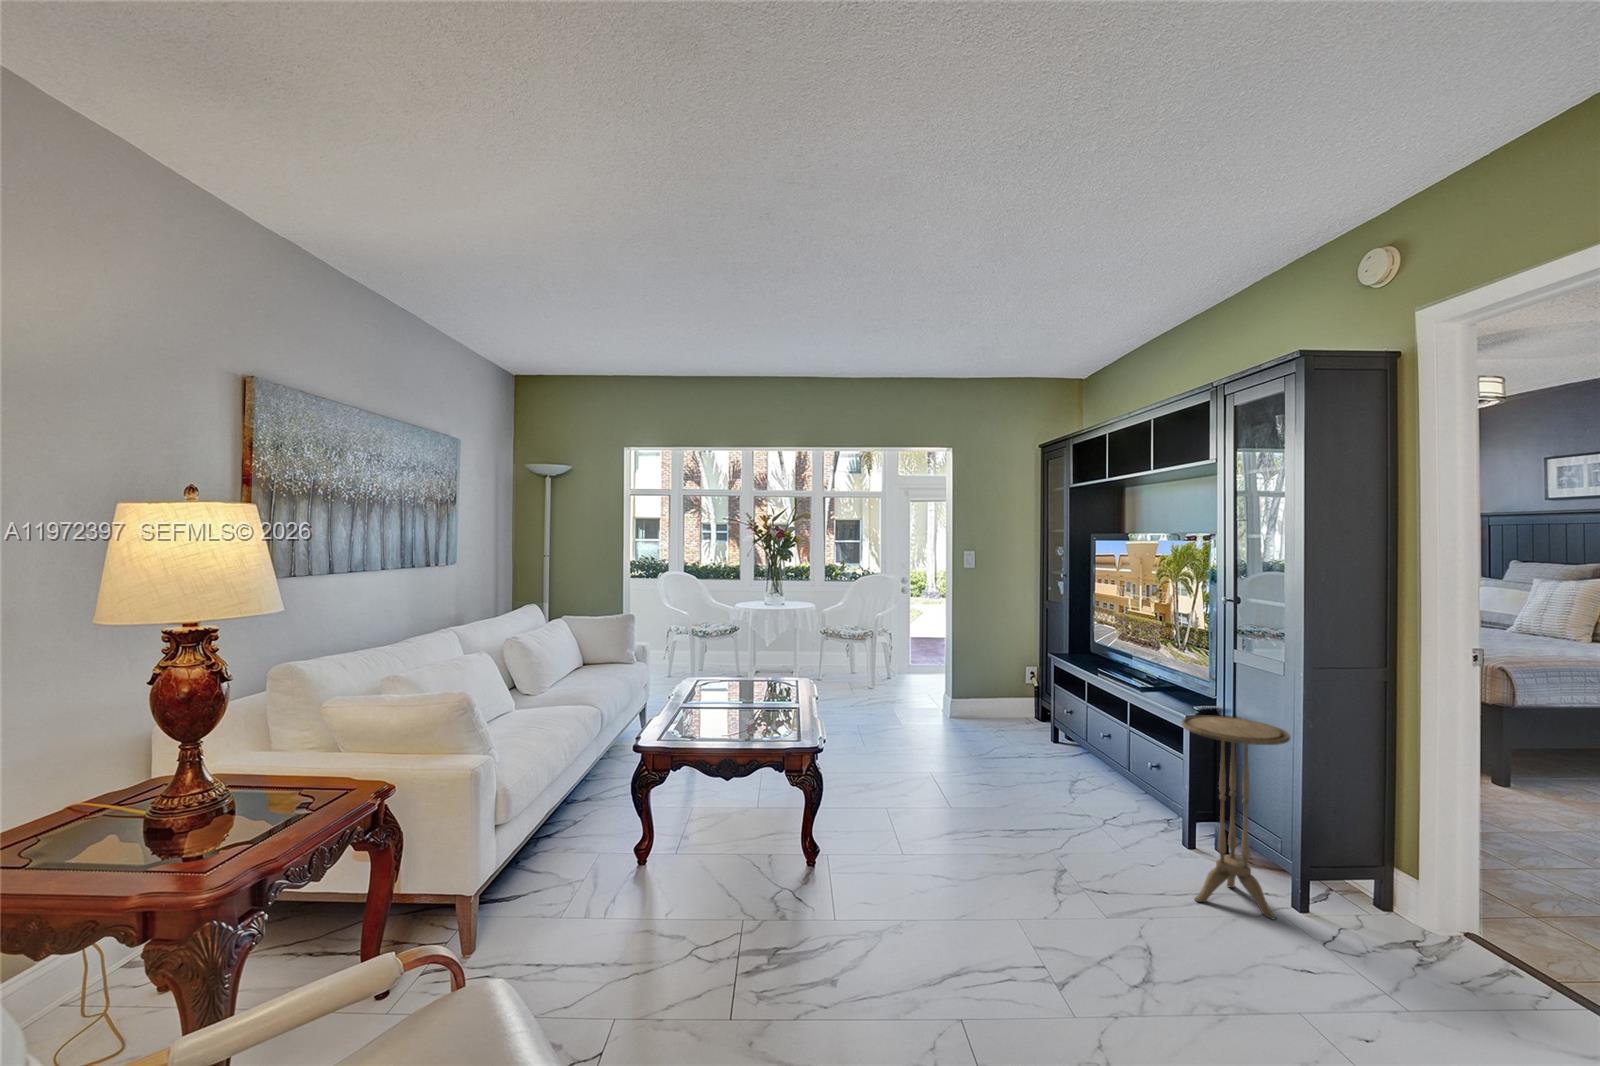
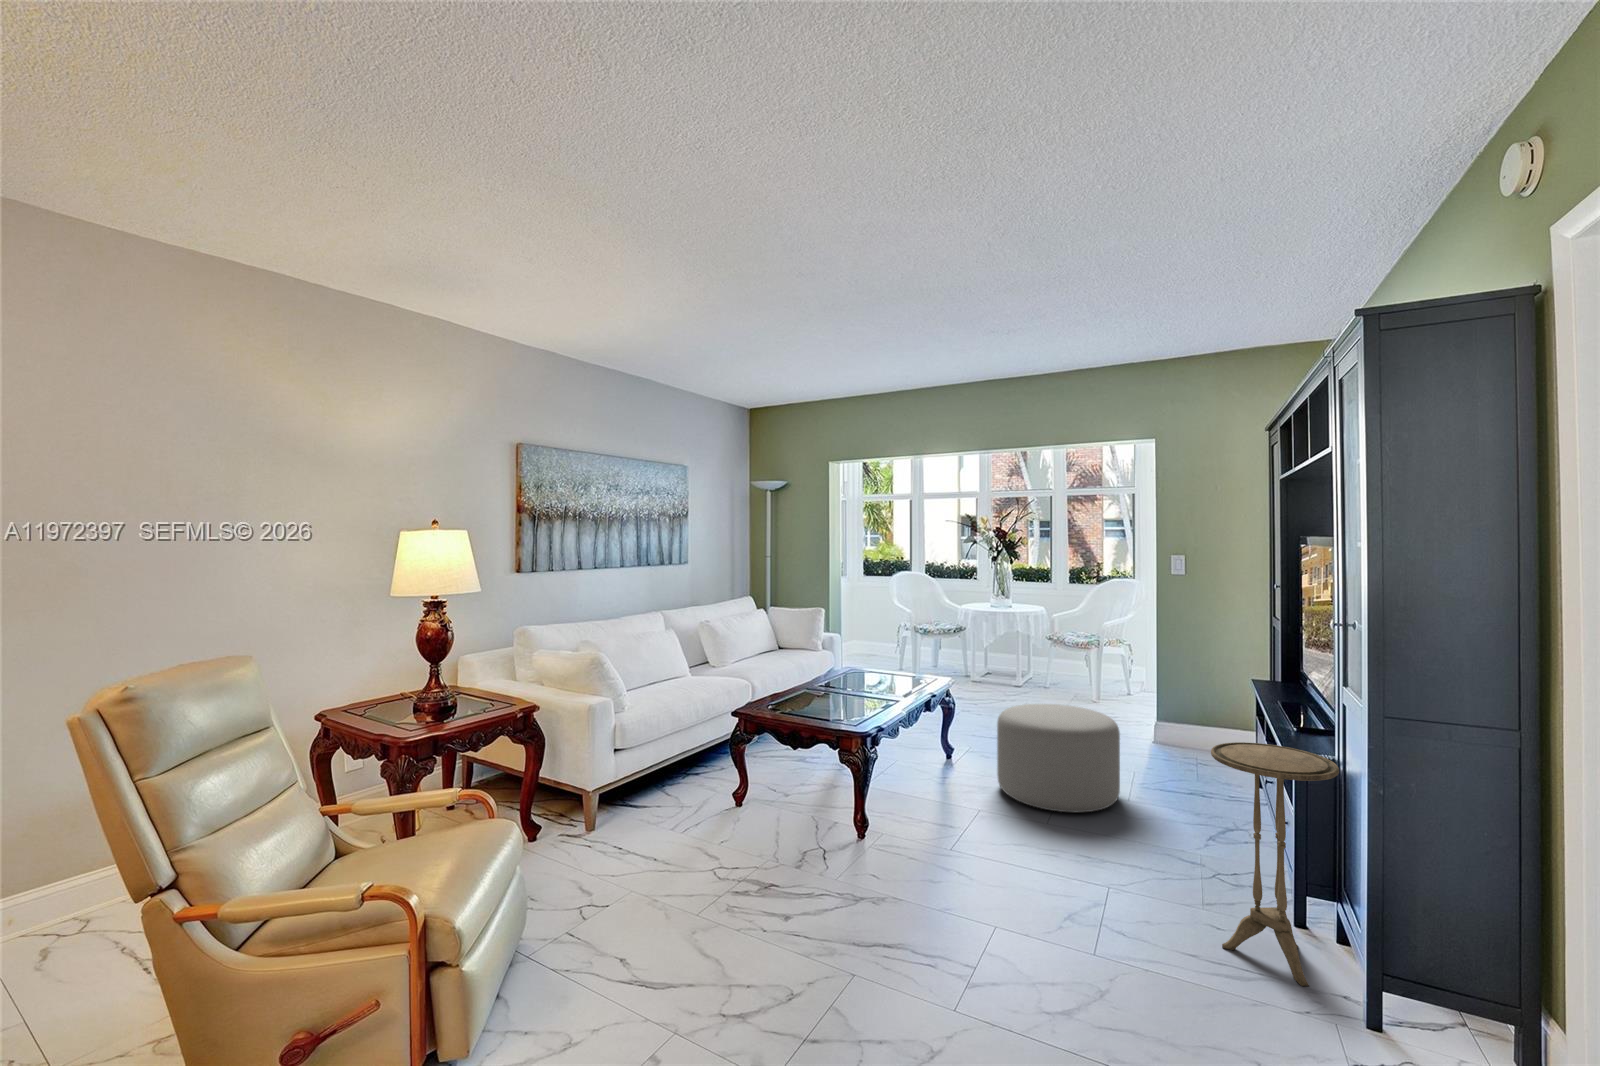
ottoman: none [882,698,995,803] -> present [997,704,1120,813]

